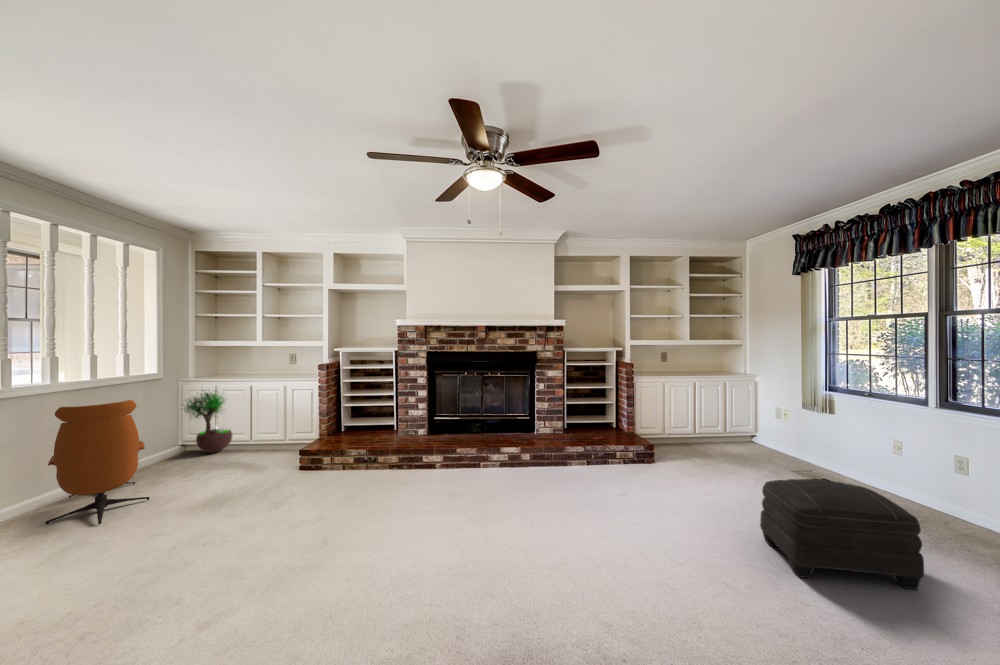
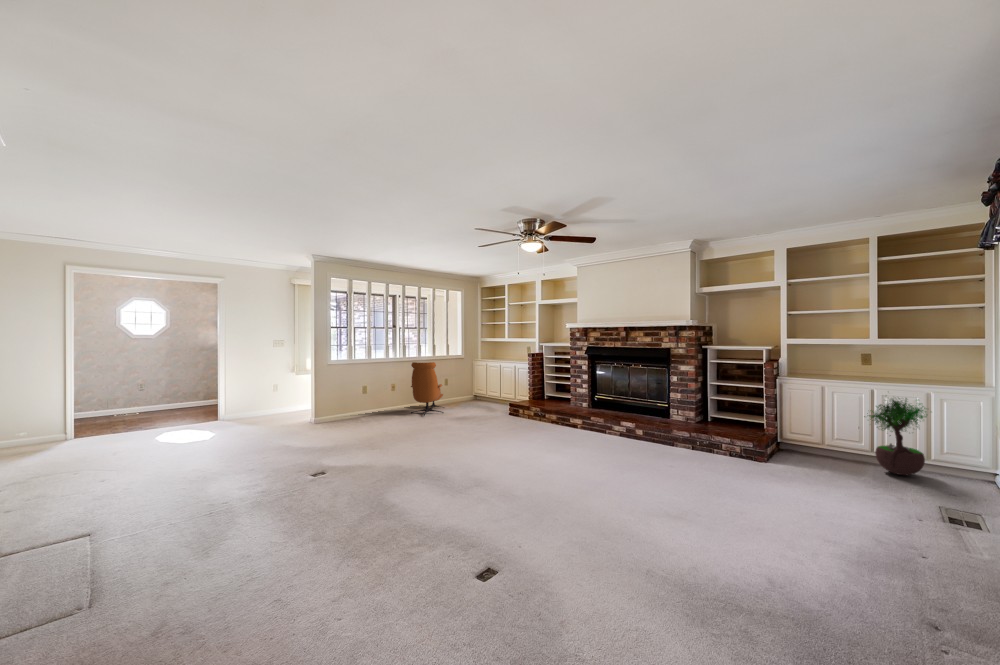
potted tree: present [179,391,232,453] -> present [864,398,926,475]
ottoman: present [760,479,924,590] -> none [698,451,822,549]

